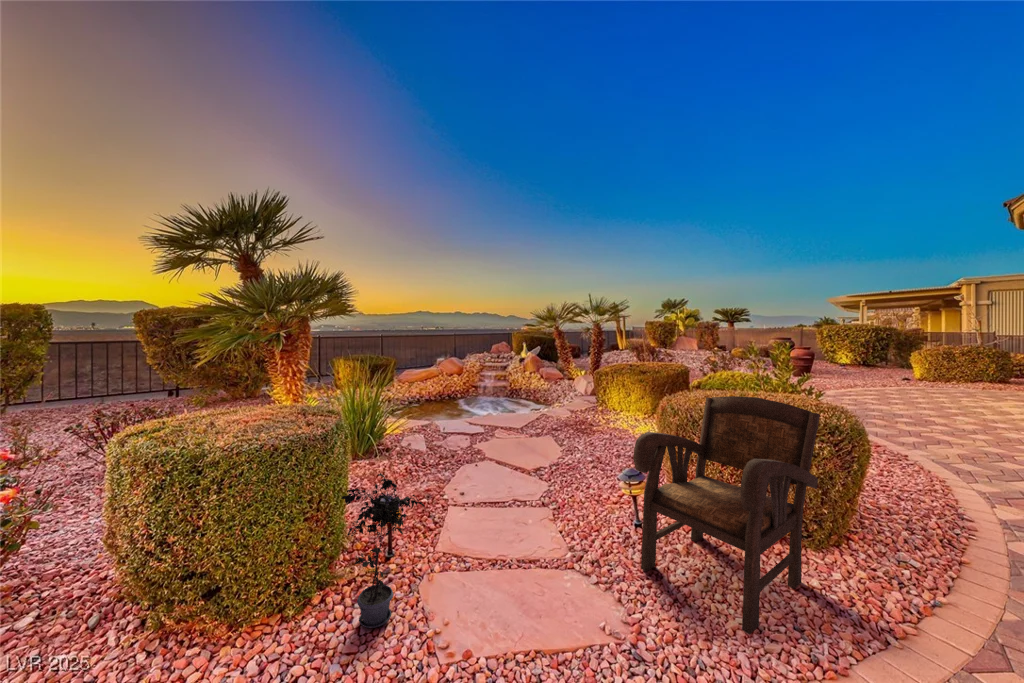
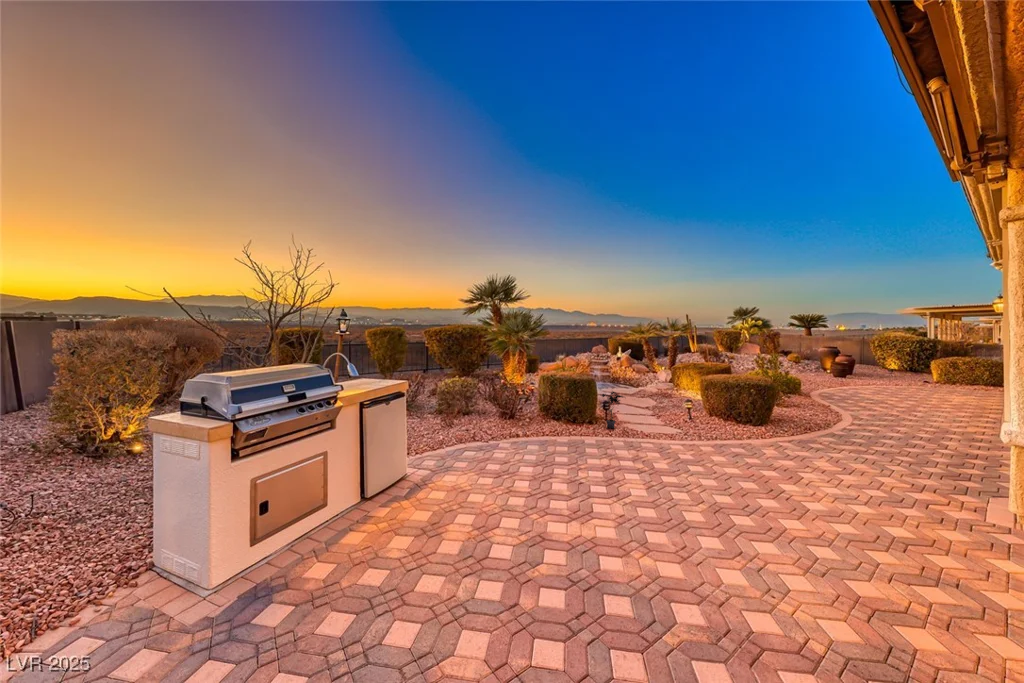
armchair: present [633,396,820,634] -> none [686,375,749,435]

